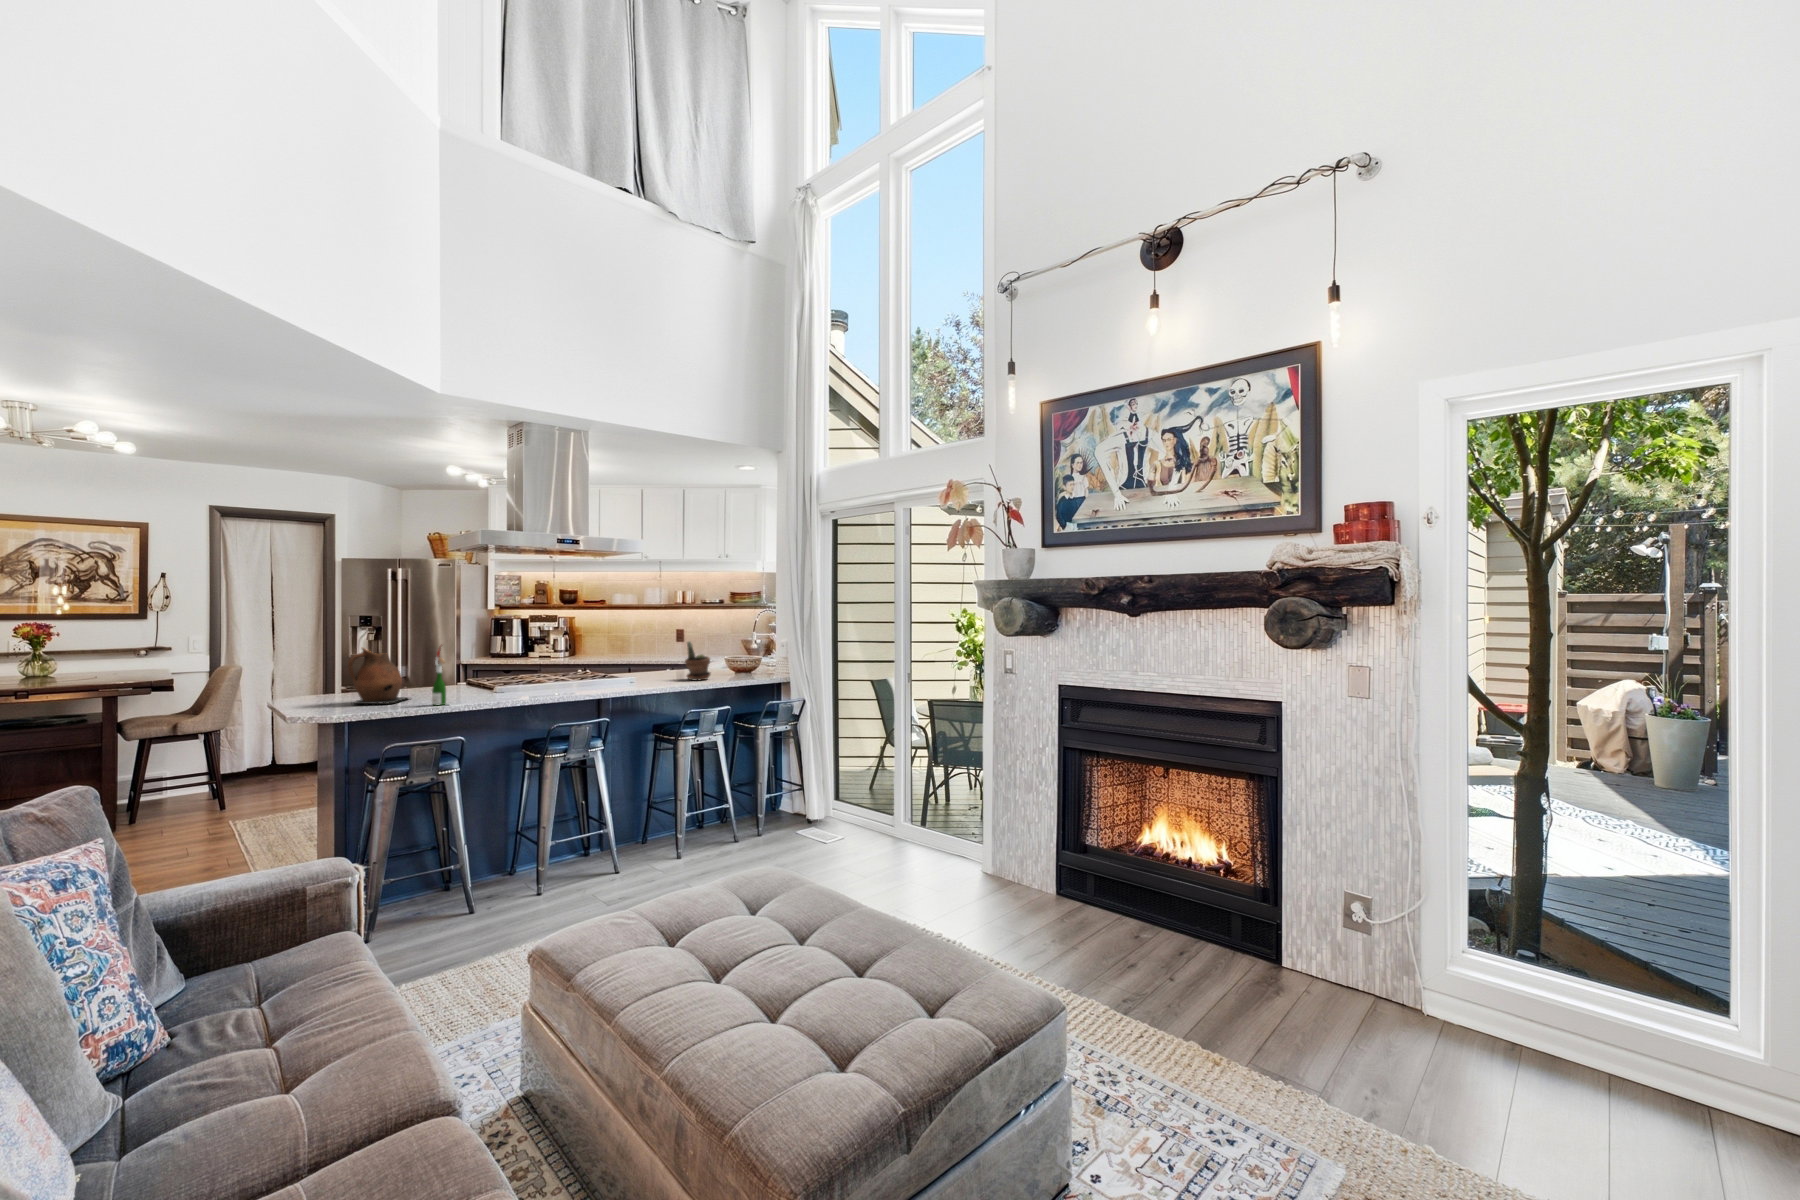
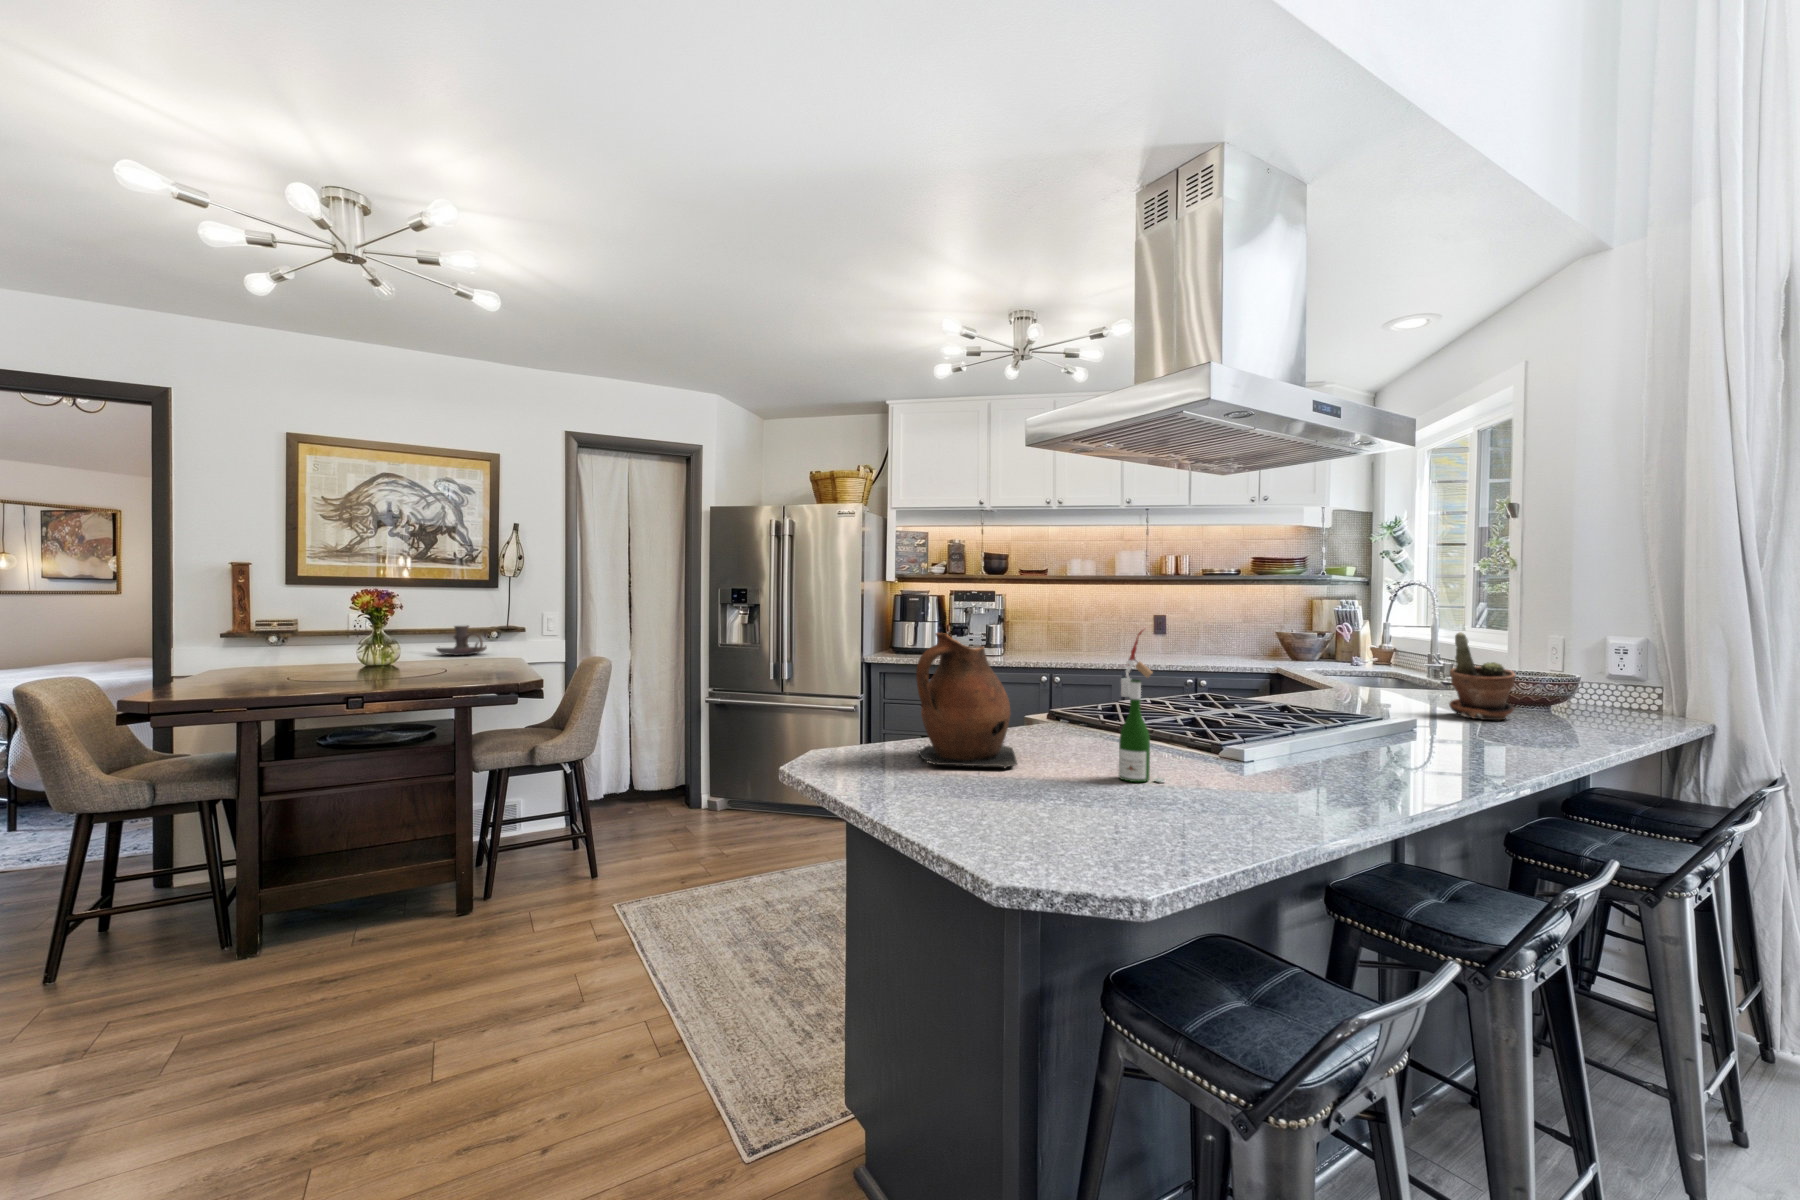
candle holder: none [89,646,137,668] -> present [436,625,487,655]

